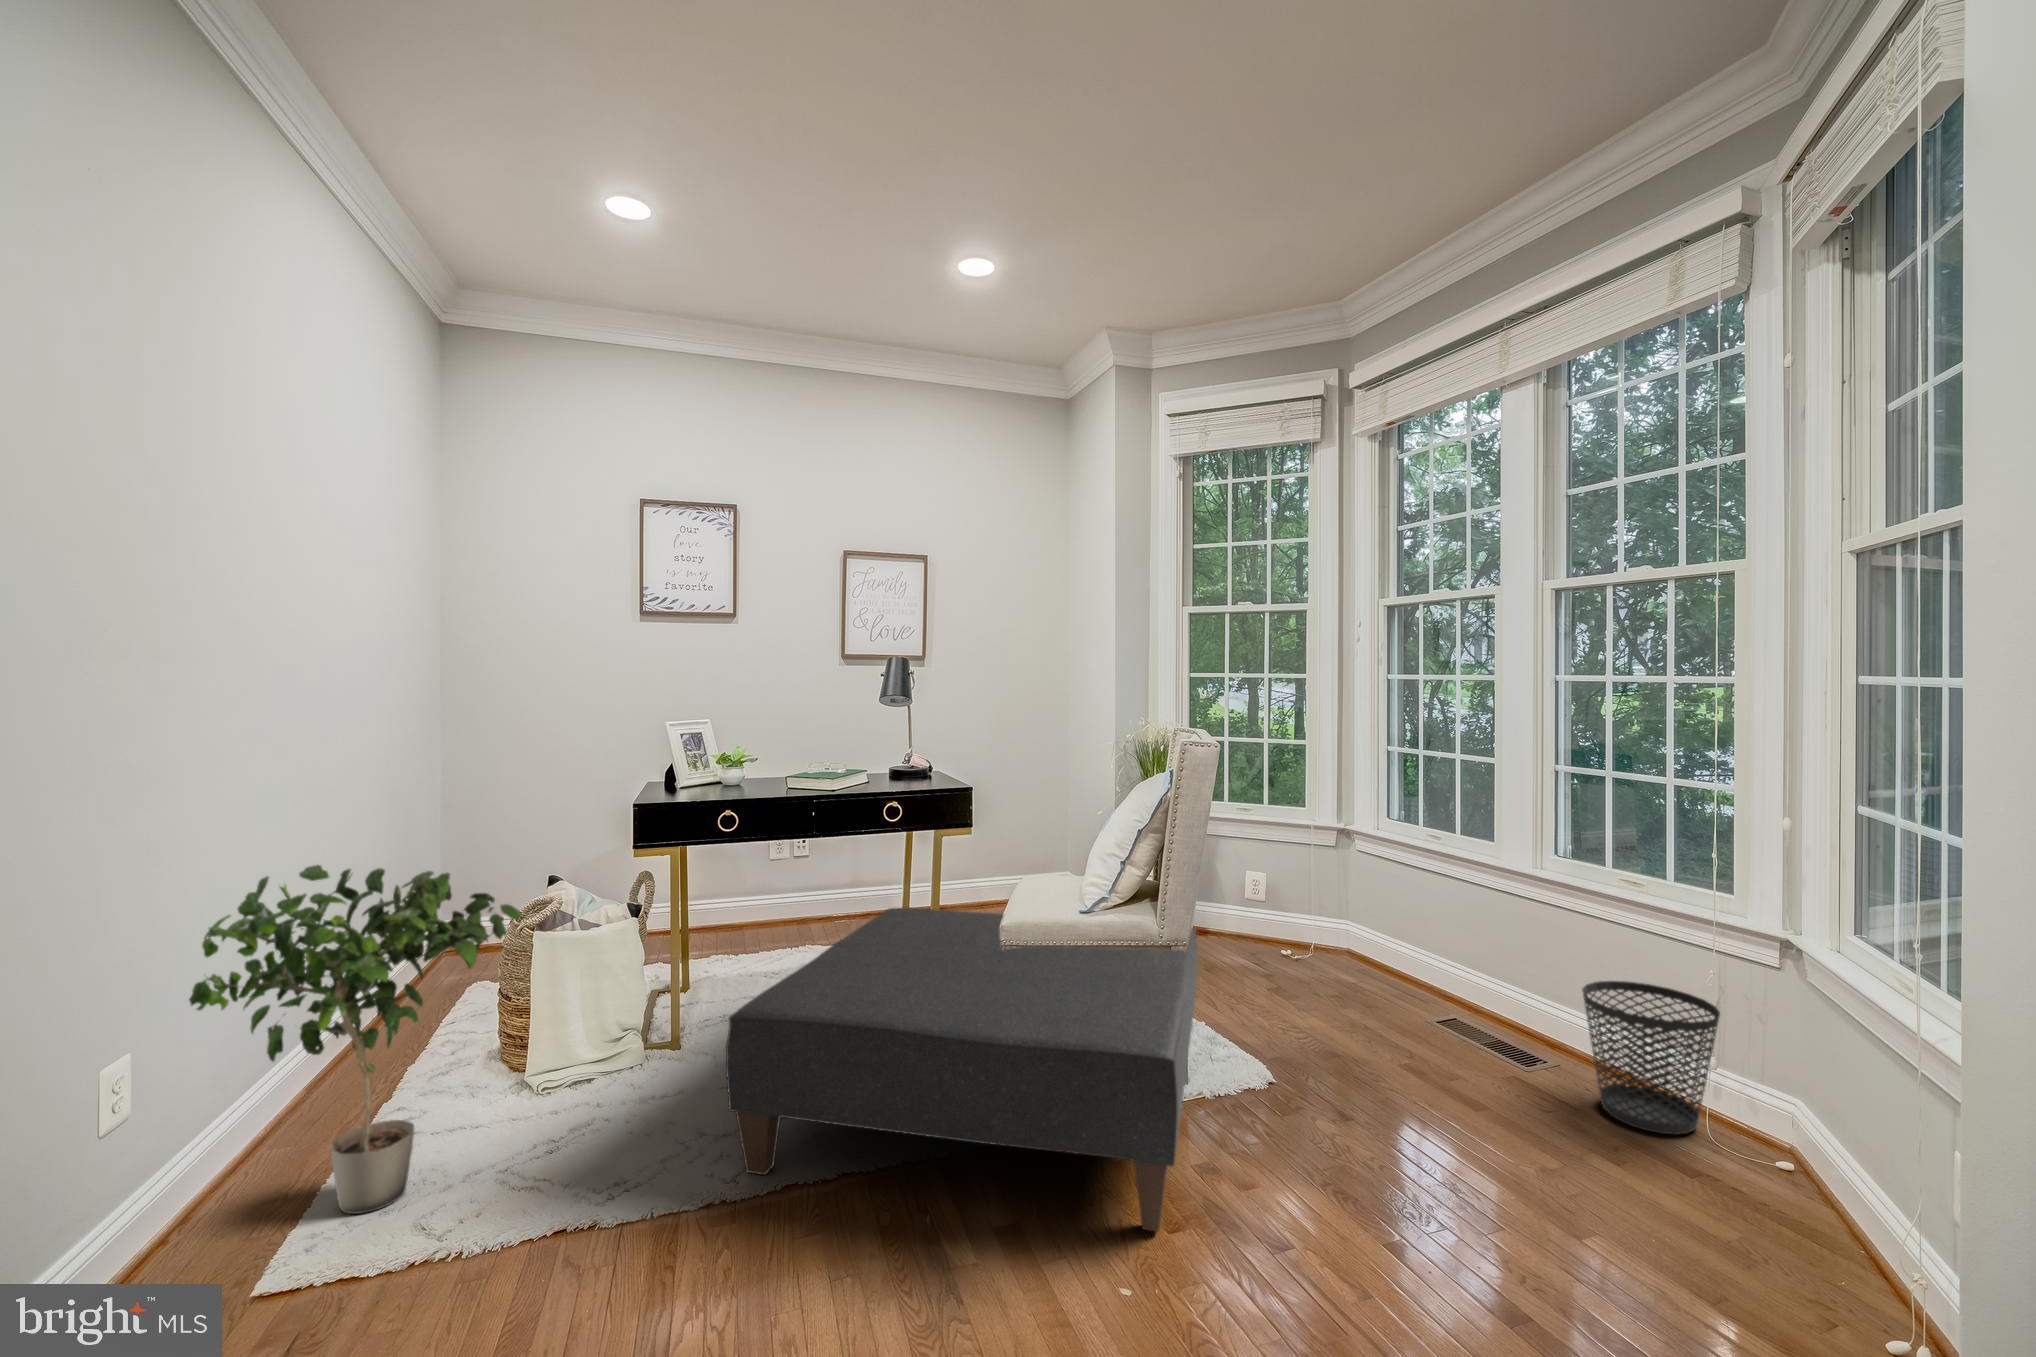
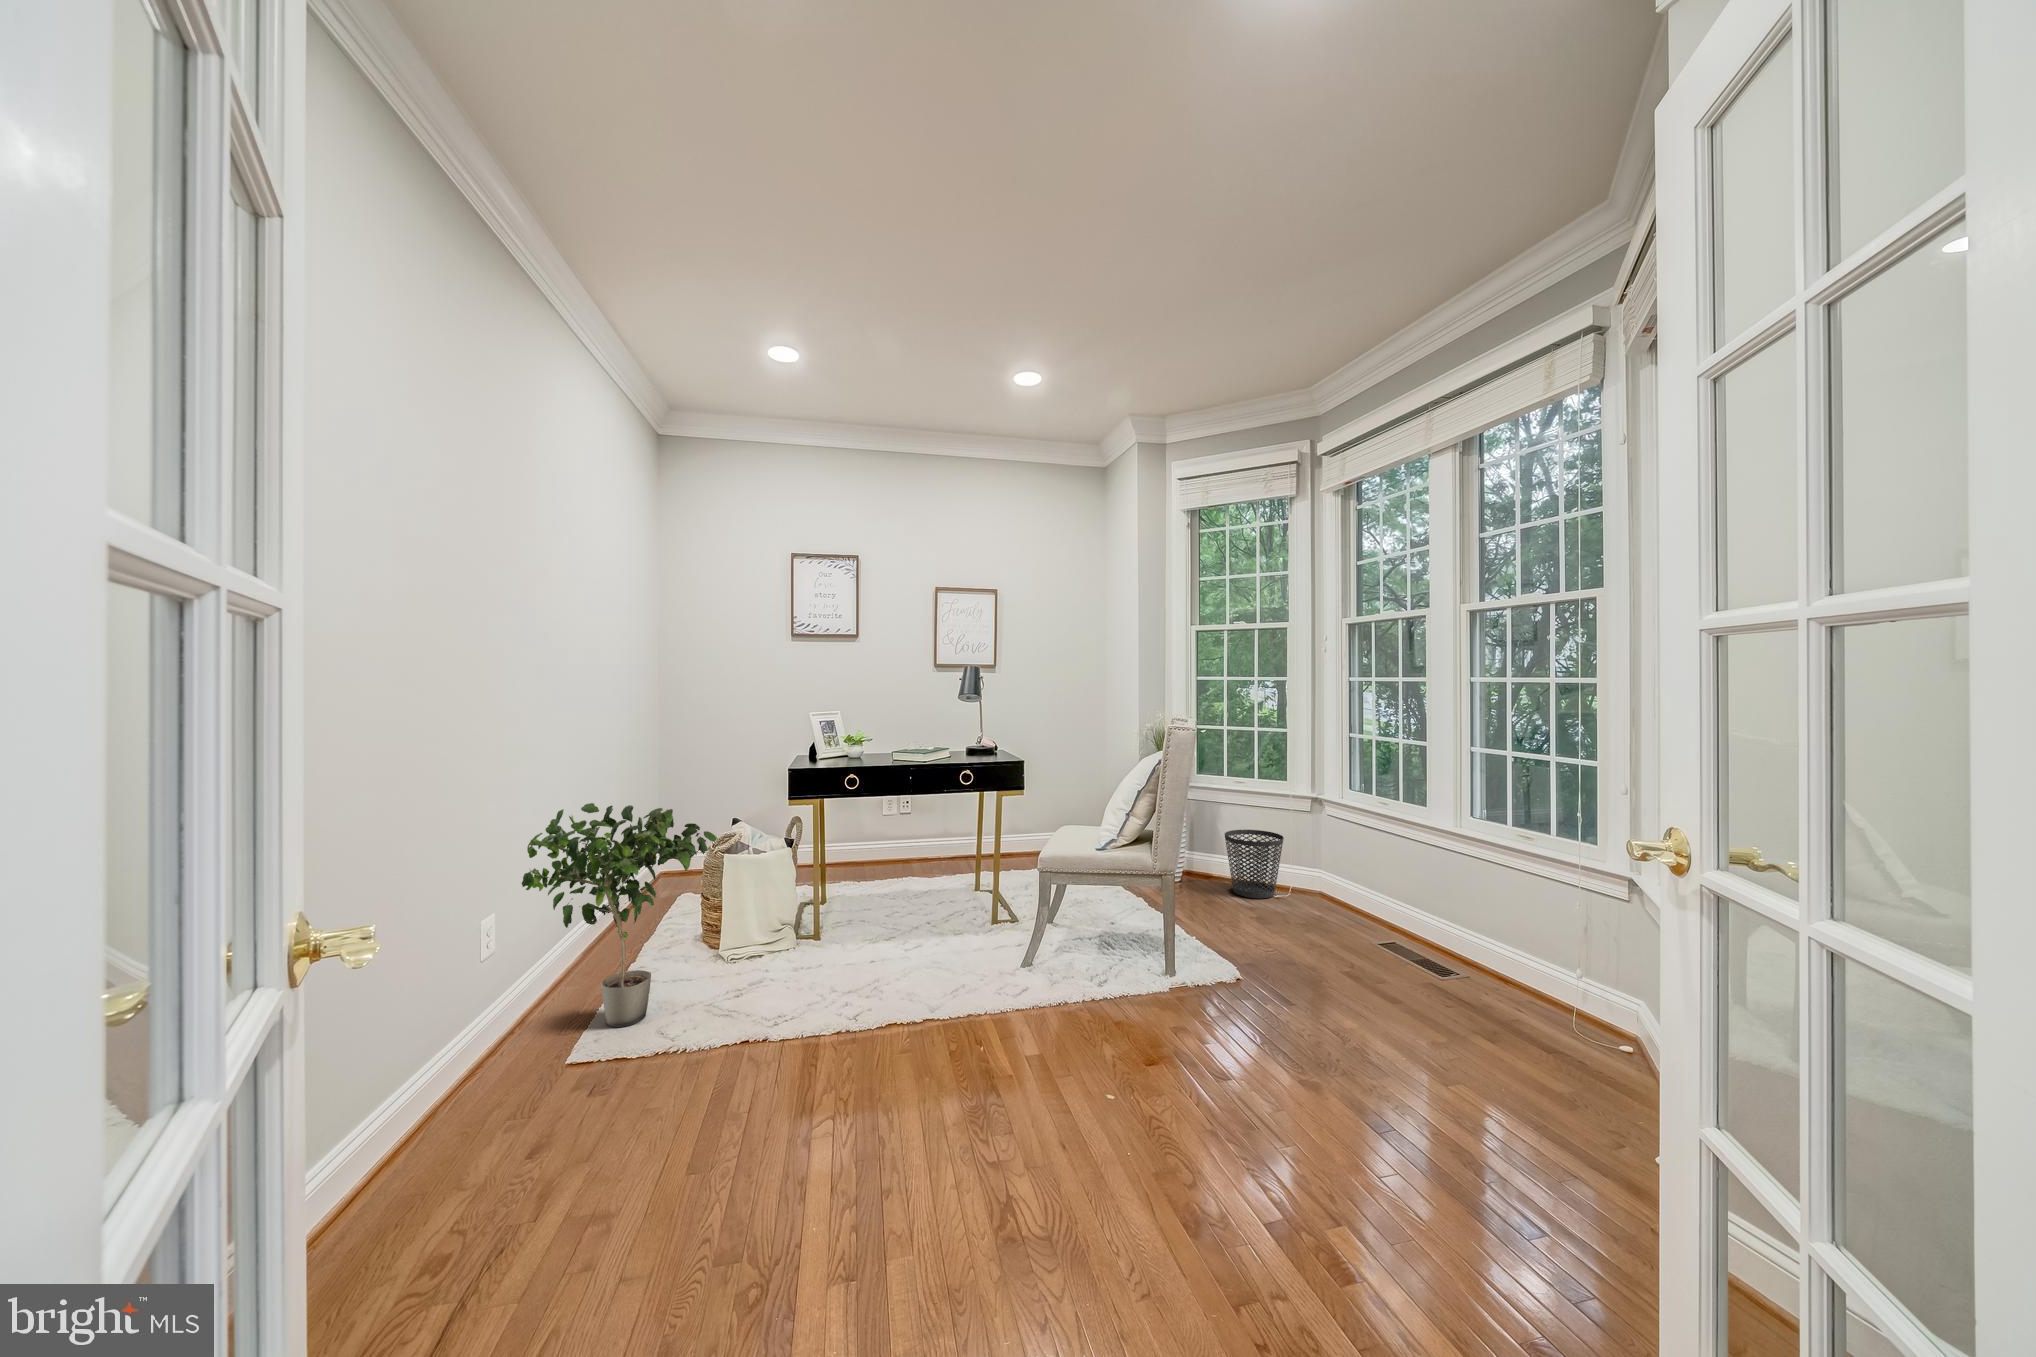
ottoman: present [726,908,1198,1232] -> none [848,846,1187,1064]
wastebasket: present [1582,981,1720,1135] -> present [1225,830,1284,898]

